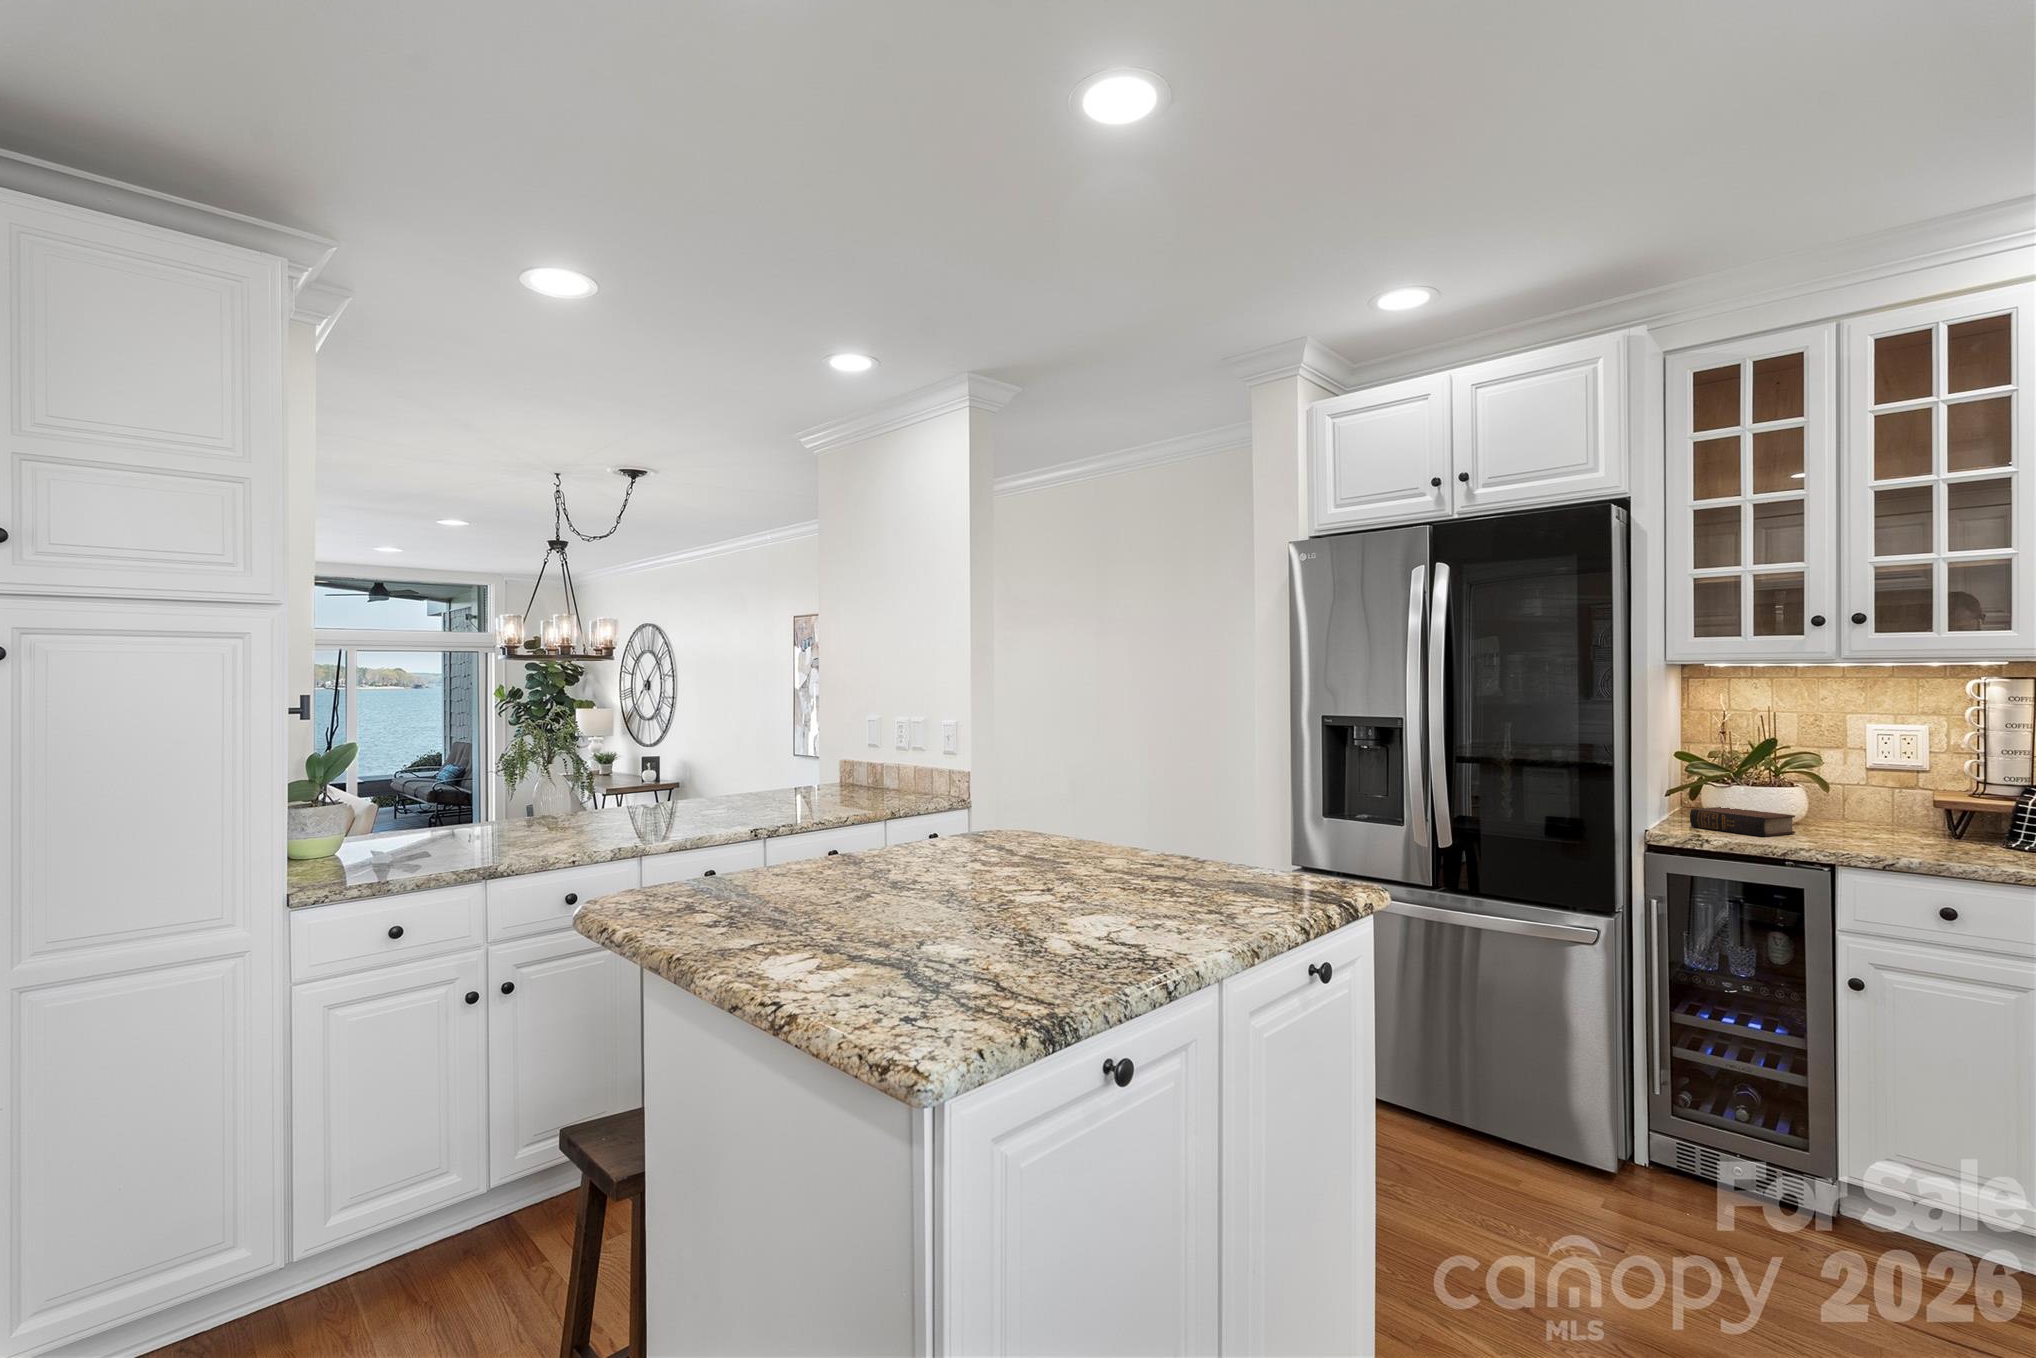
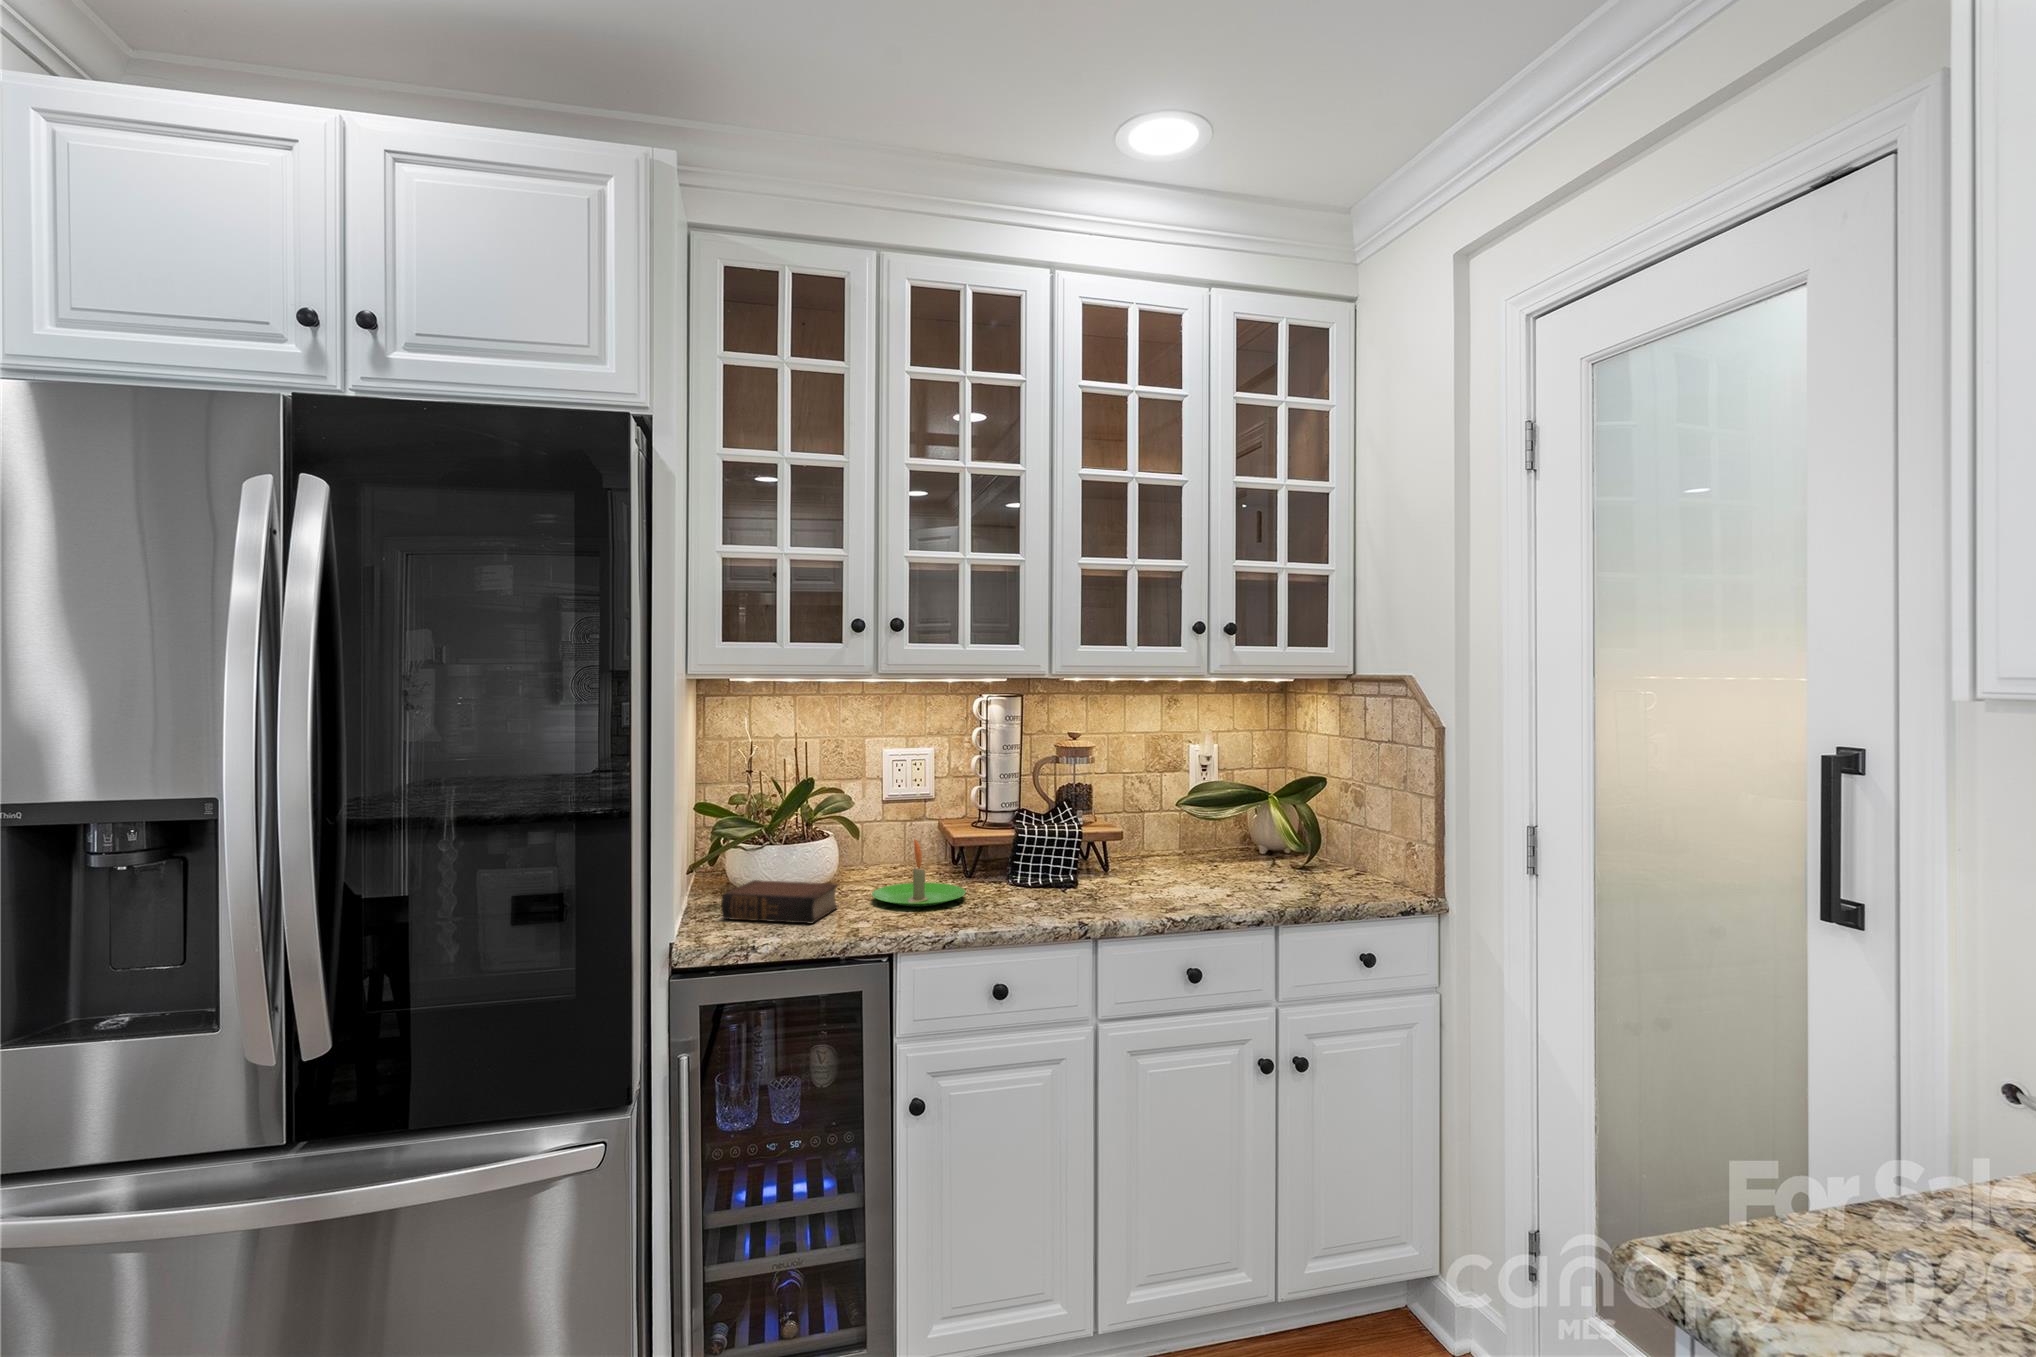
candle: none [1831,790,1933,843] -> present [872,839,966,907]

